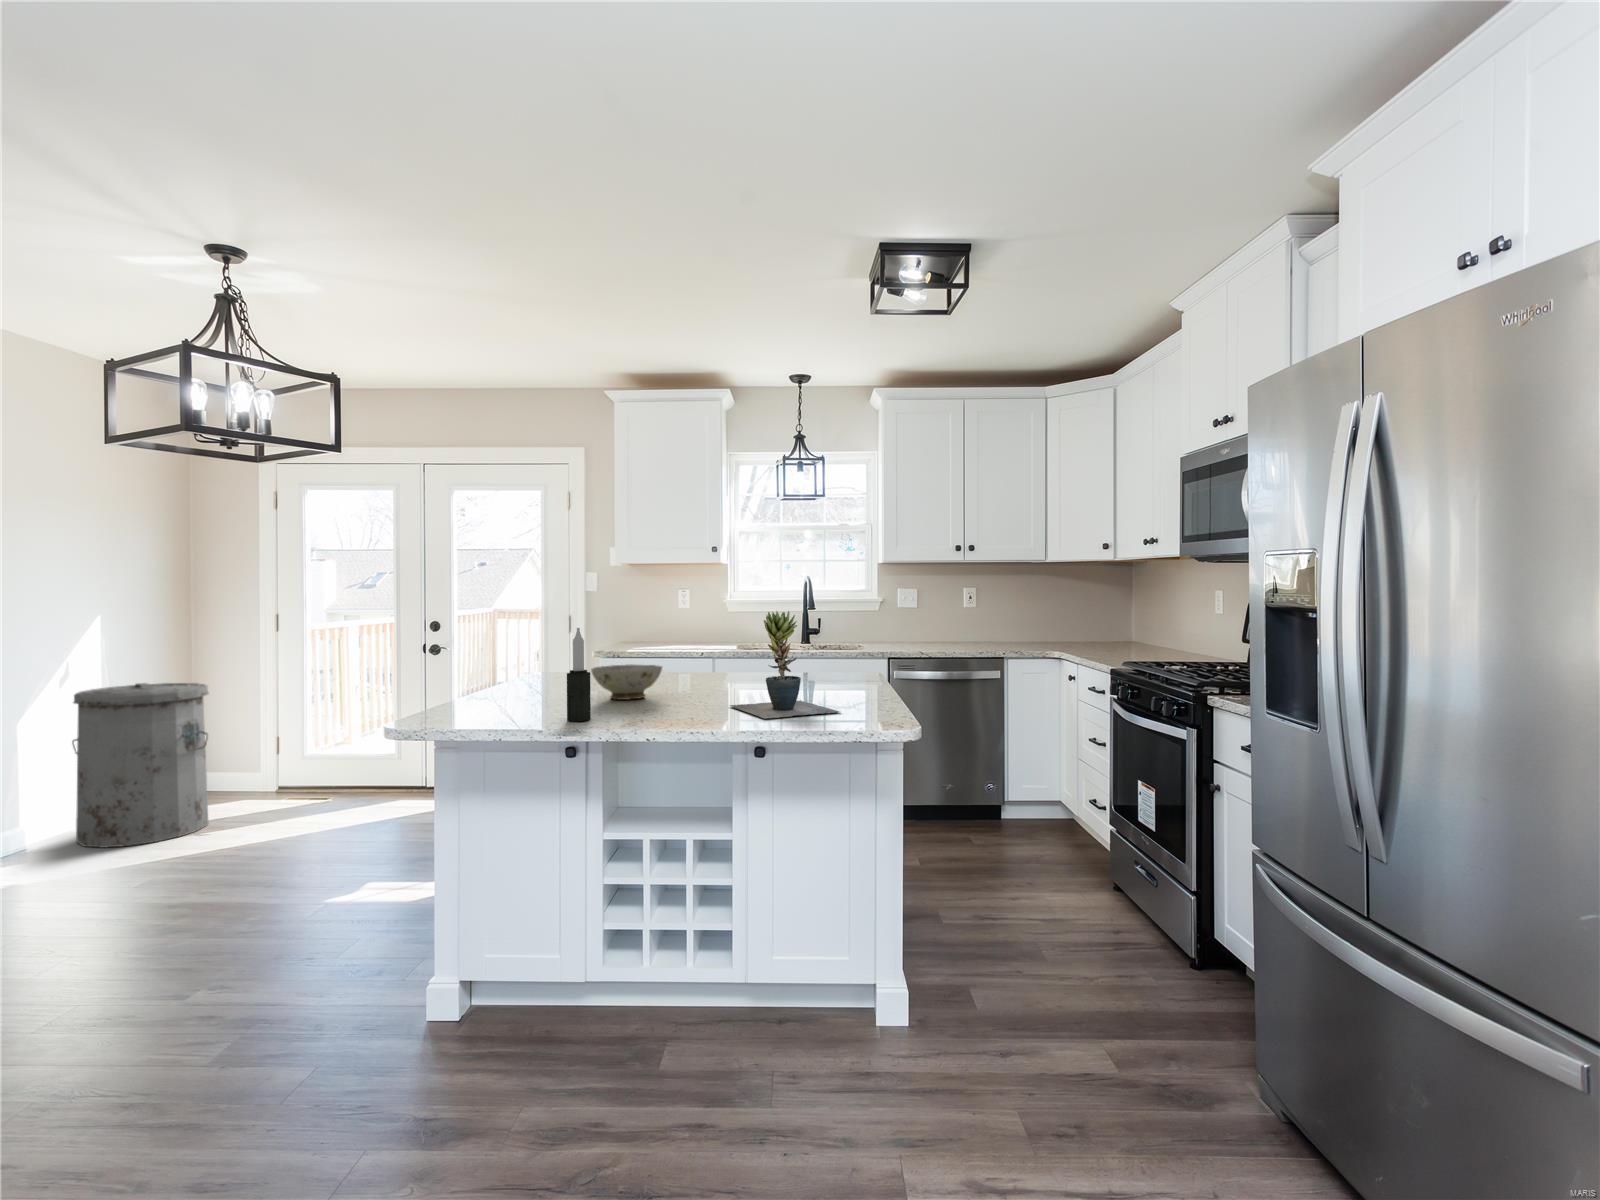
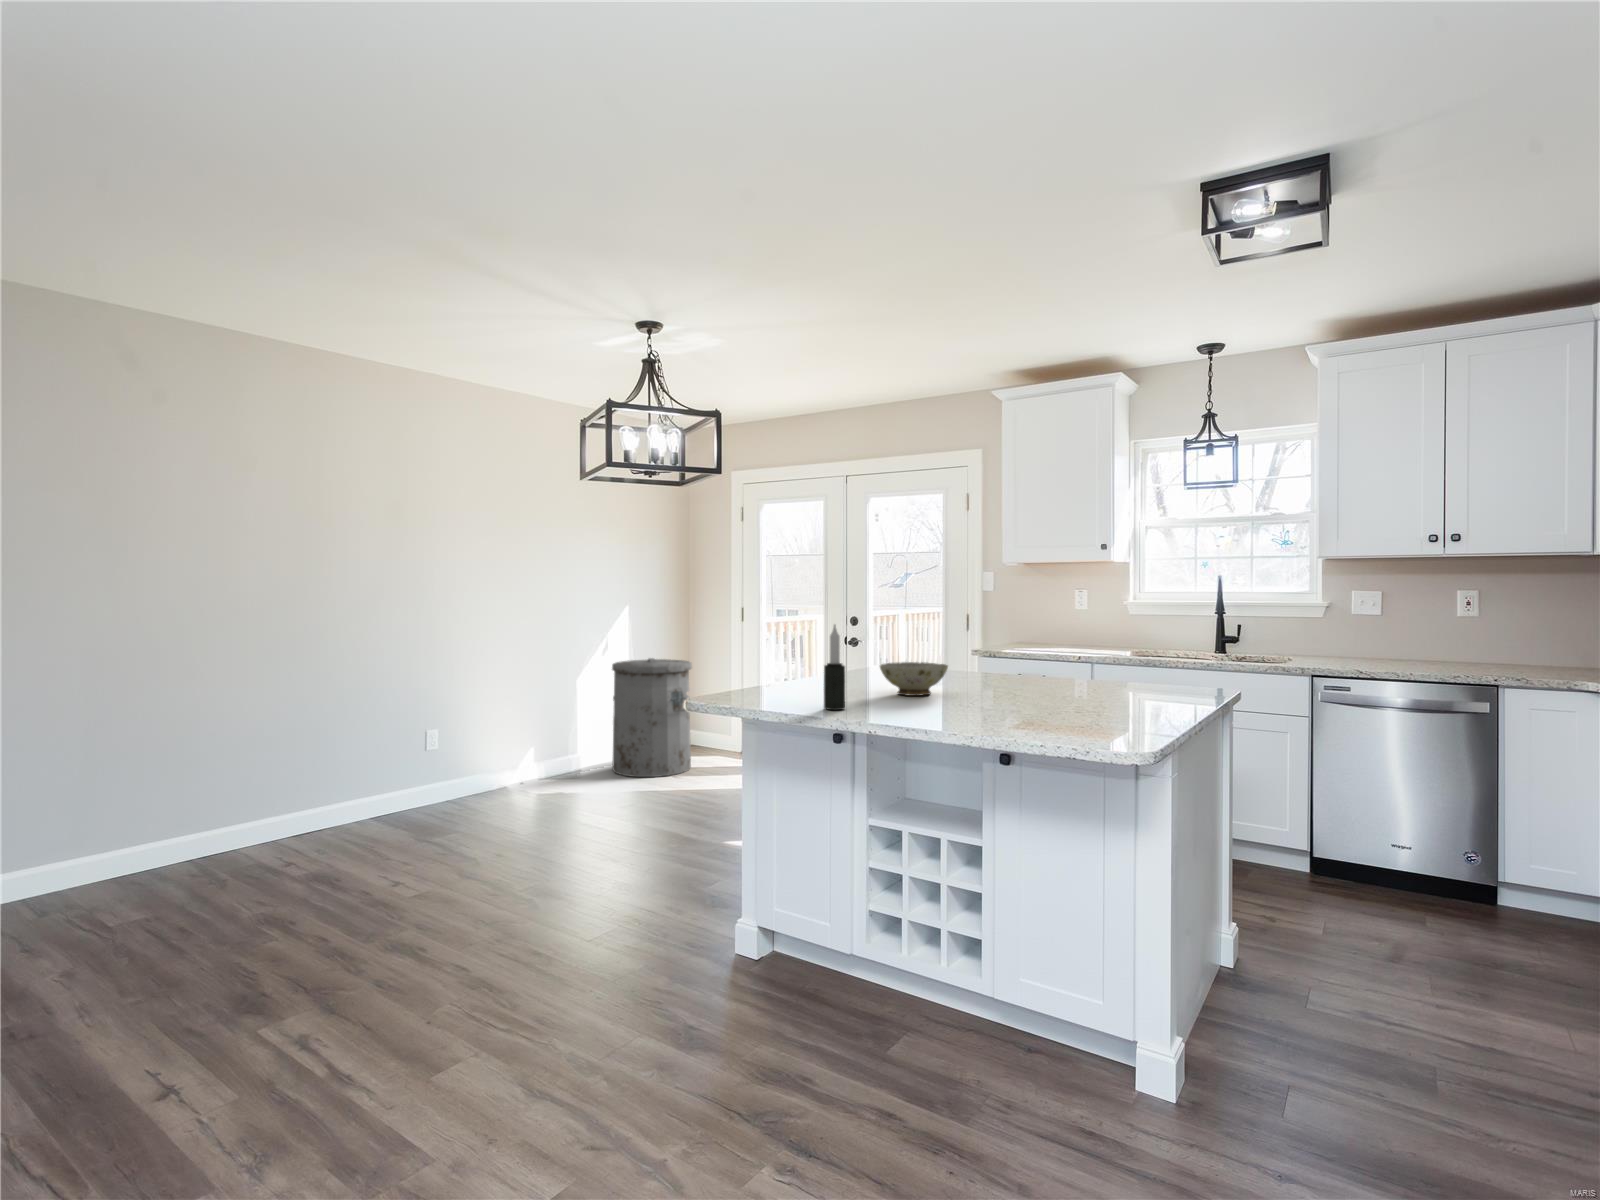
potted plant: present [730,611,839,718] -> none [989,612,1094,727]

